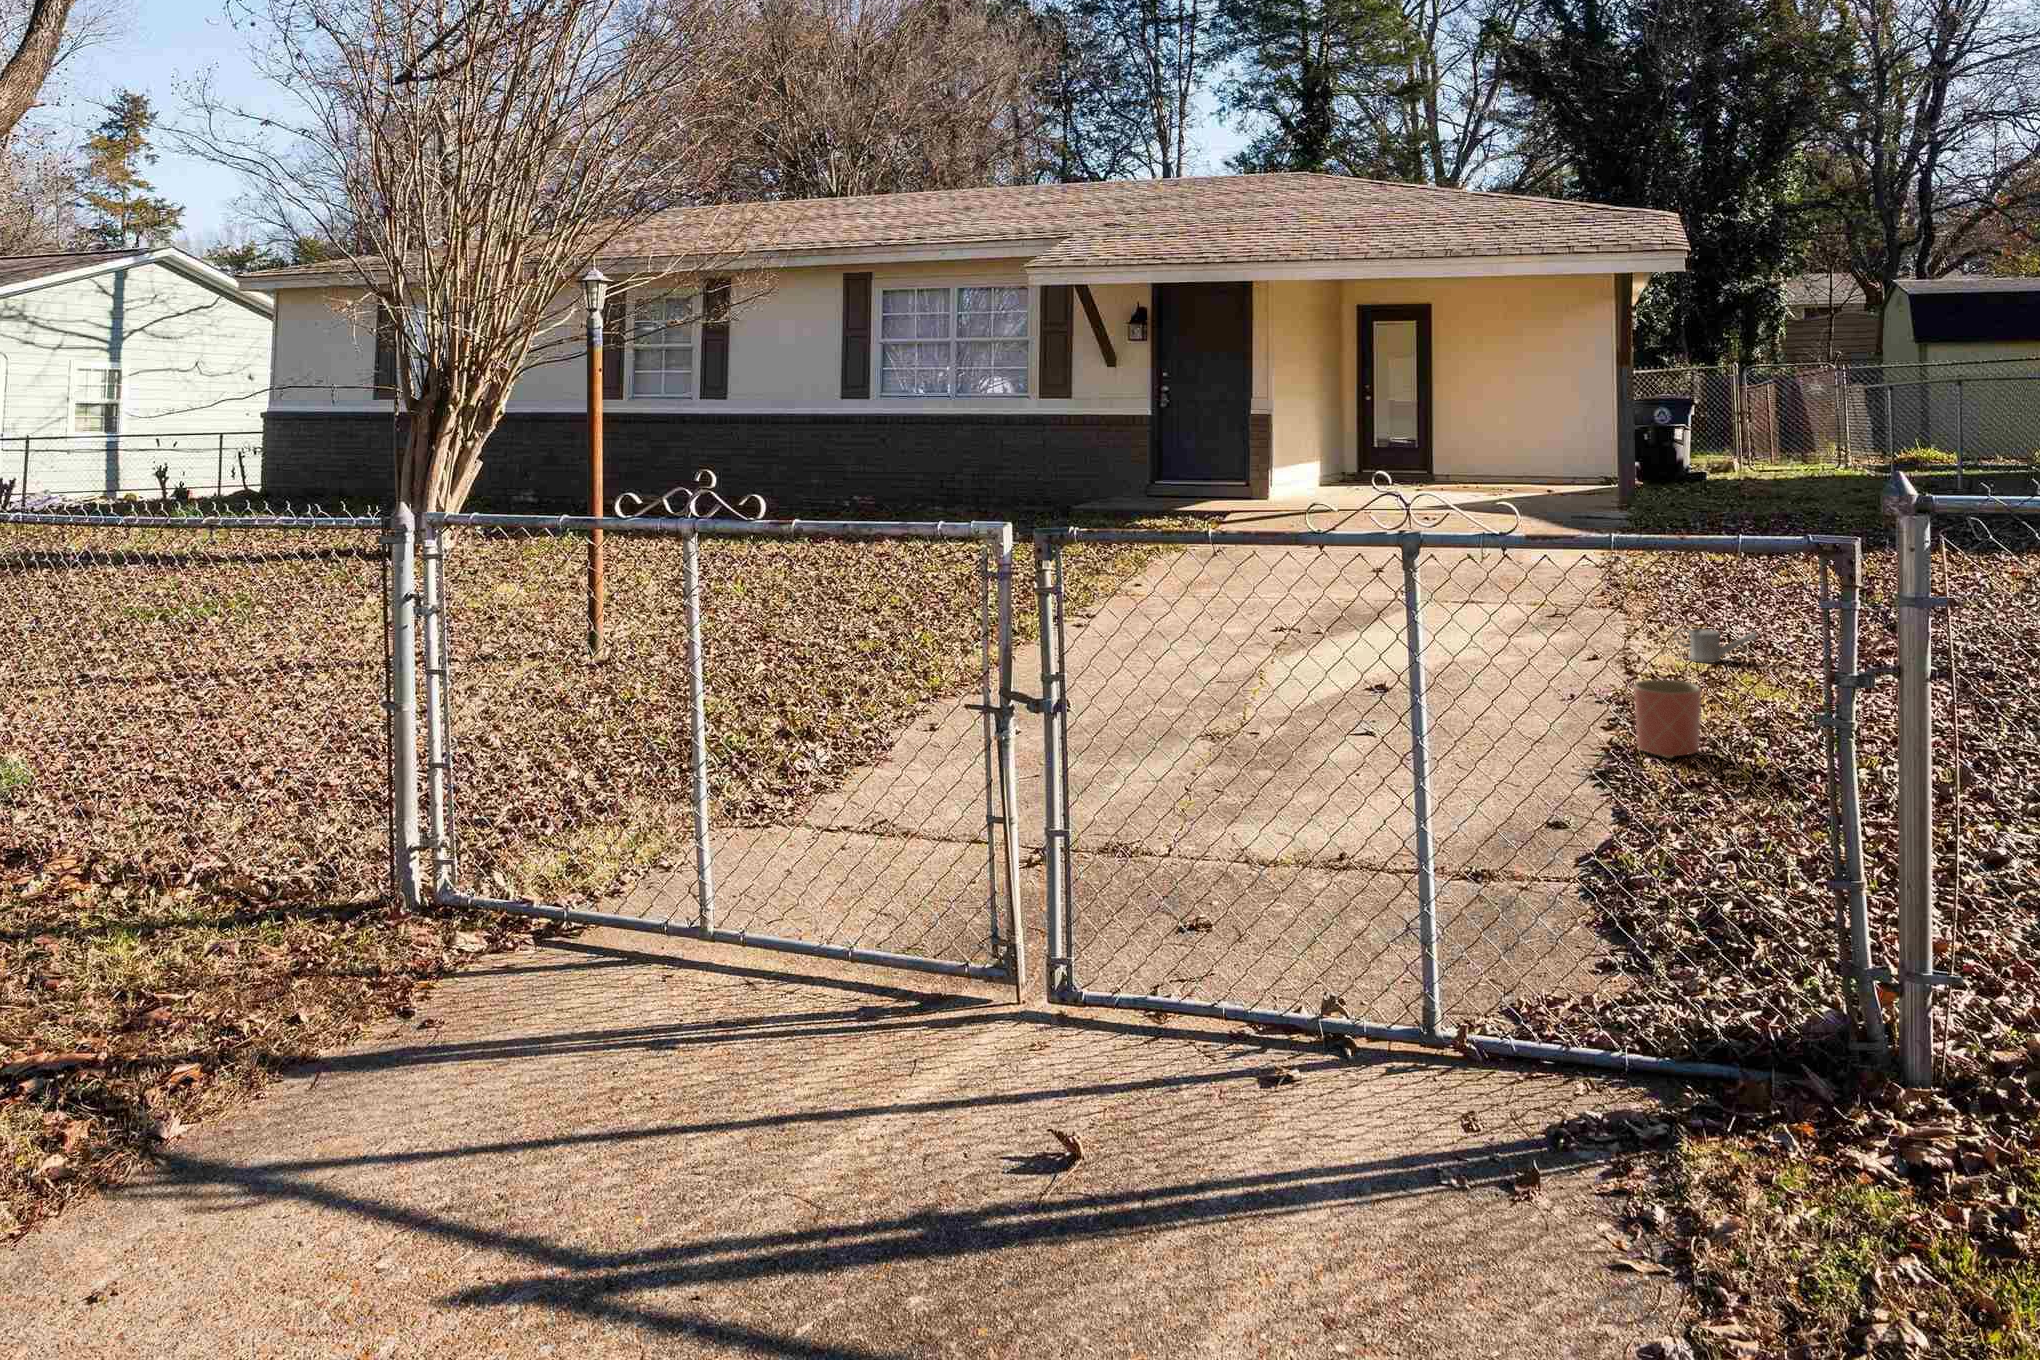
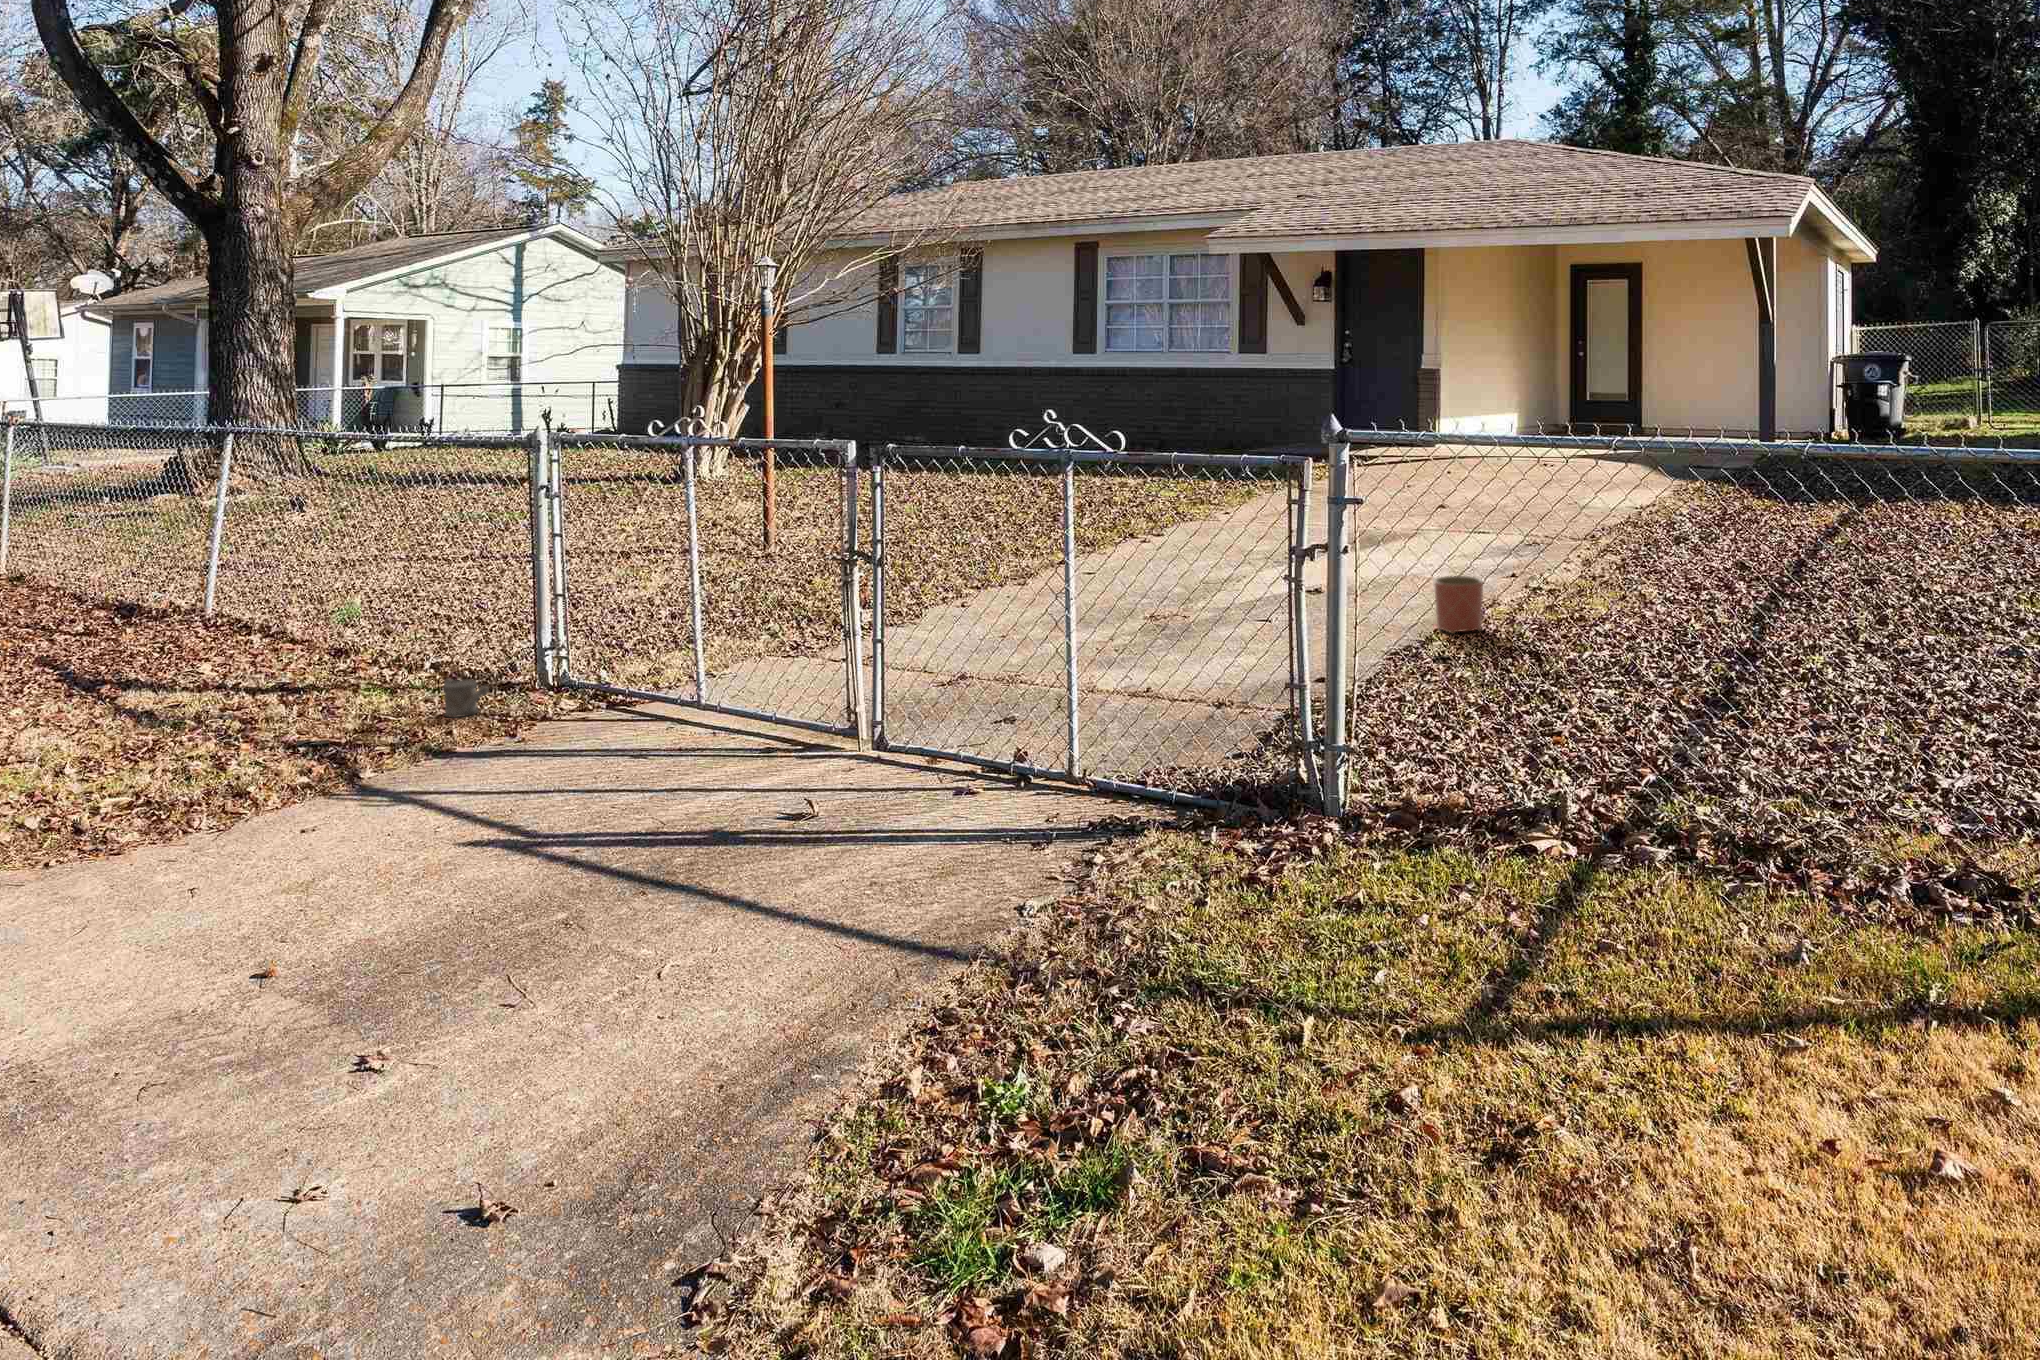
watering can: present [1674,629,1757,663] -> present [443,679,489,717]

